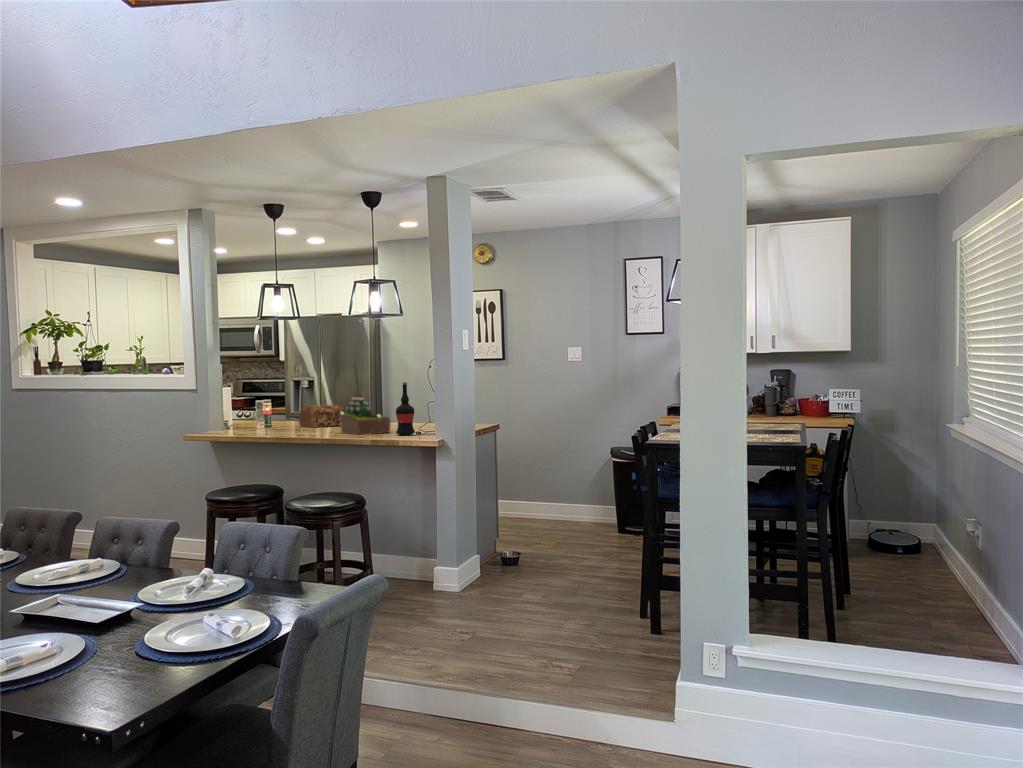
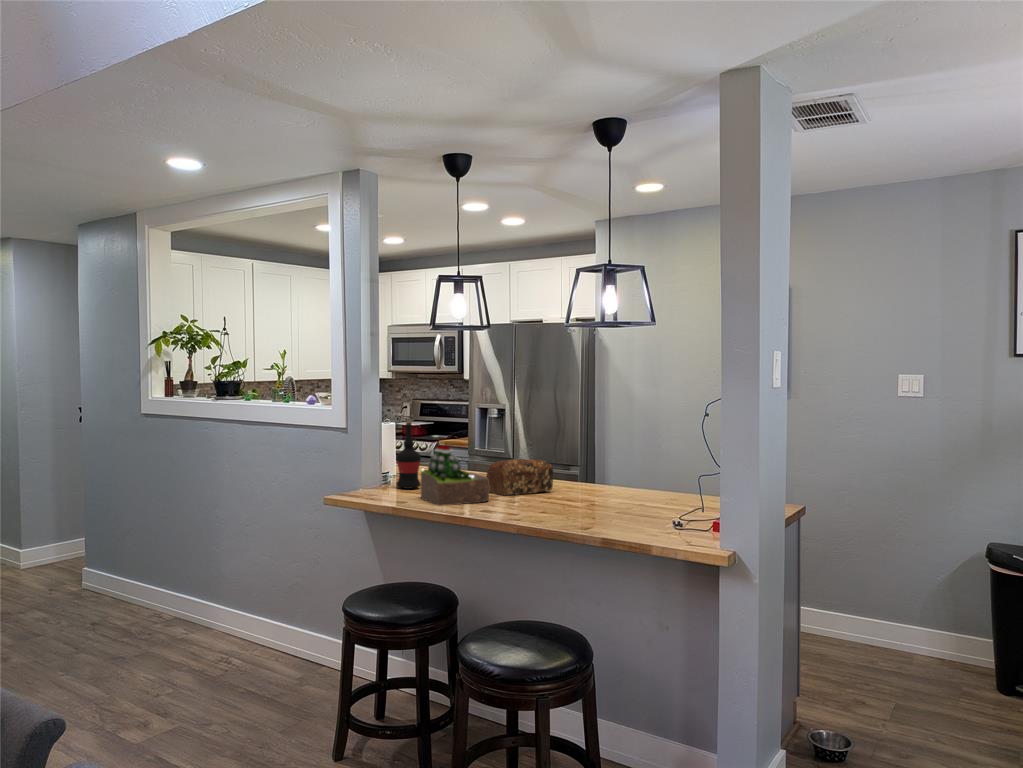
wine bottle: present [396,382,415,435] -> present [397,422,421,489]
succulent plant: present [341,395,391,435] -> present [421,446,490,506]

